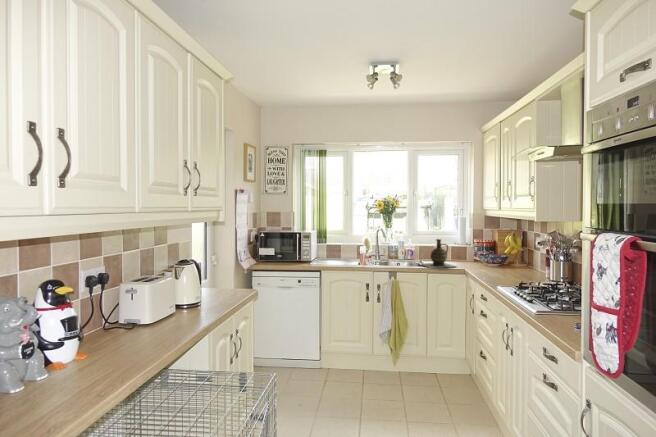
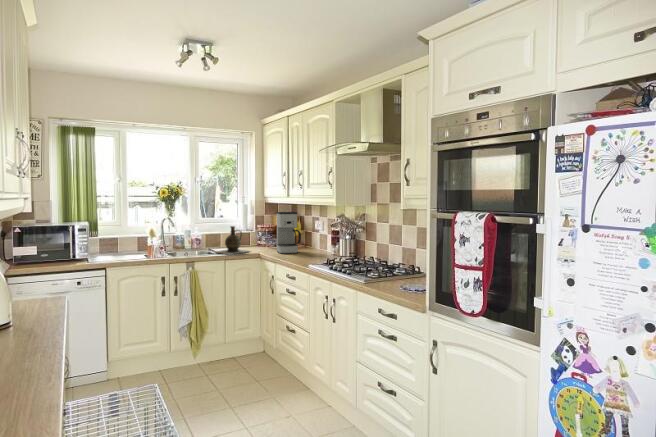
coffee maker: none [484,226,512,273] -> present [277,212,301,254]

